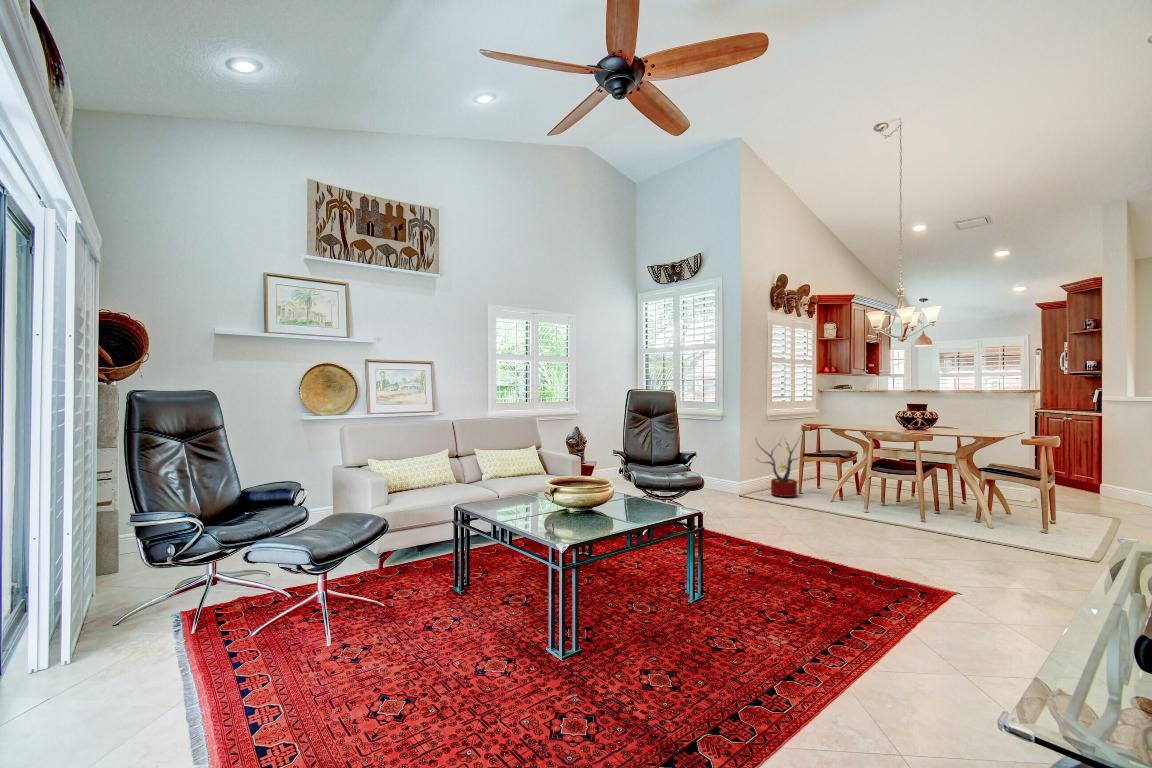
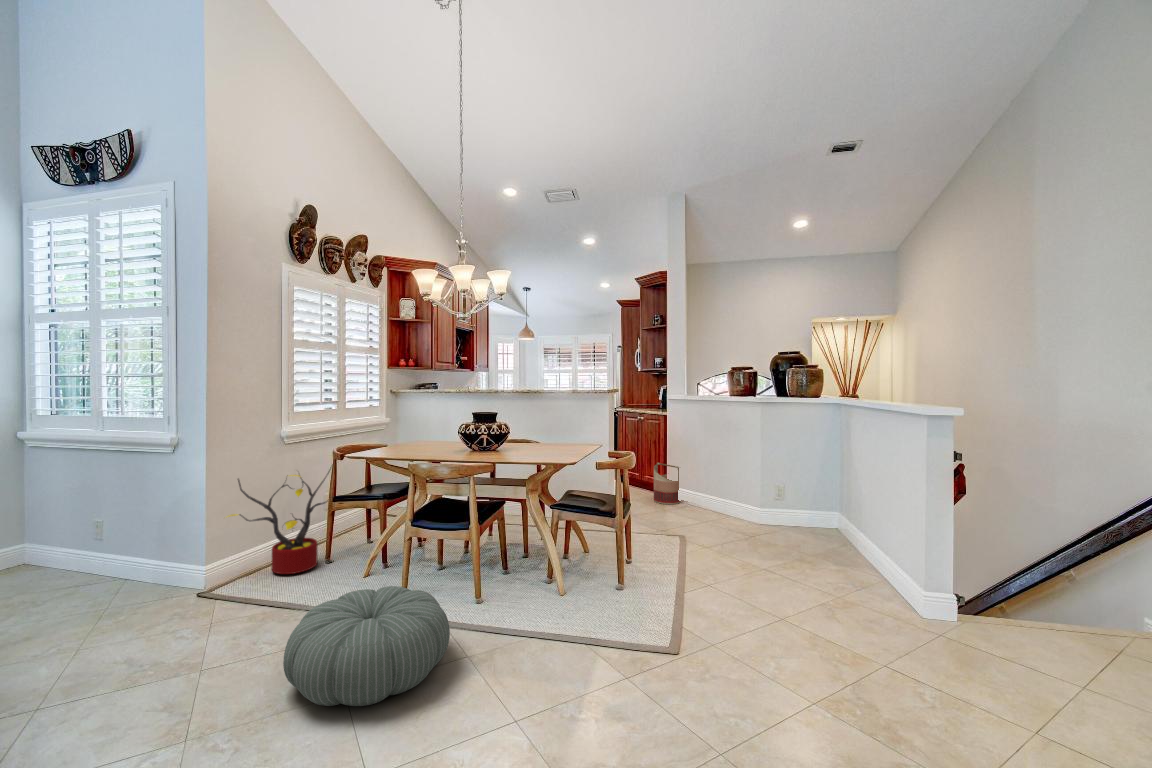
basket: none [1084,461,1120,500] -> present [654,463,681,504]
pouf: none [826,495,917,541] -> present [283,586,450,706]

